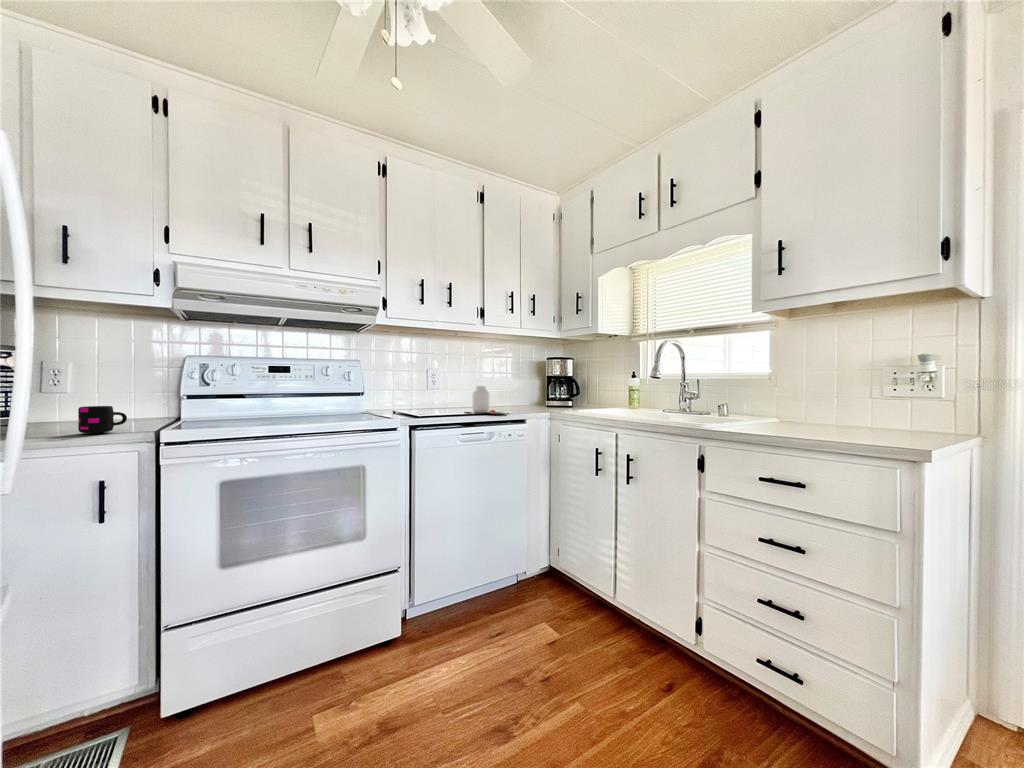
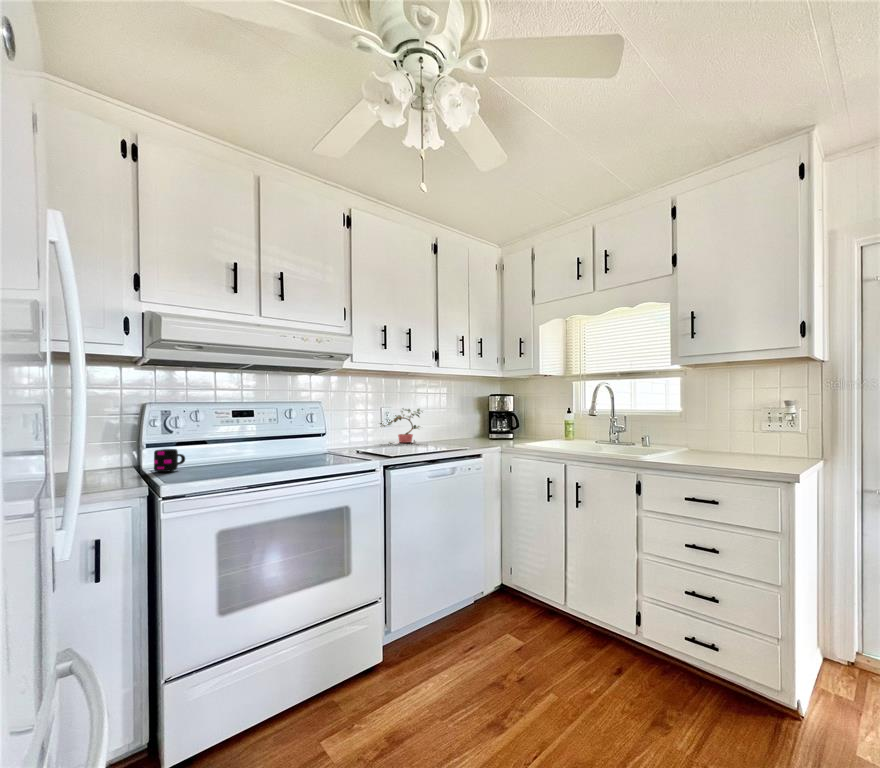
potted plant: none [410,370,468,409] -> present [380,409,420,443]
jar: present [473,386,506,414] -> none [427,423,466,447]

